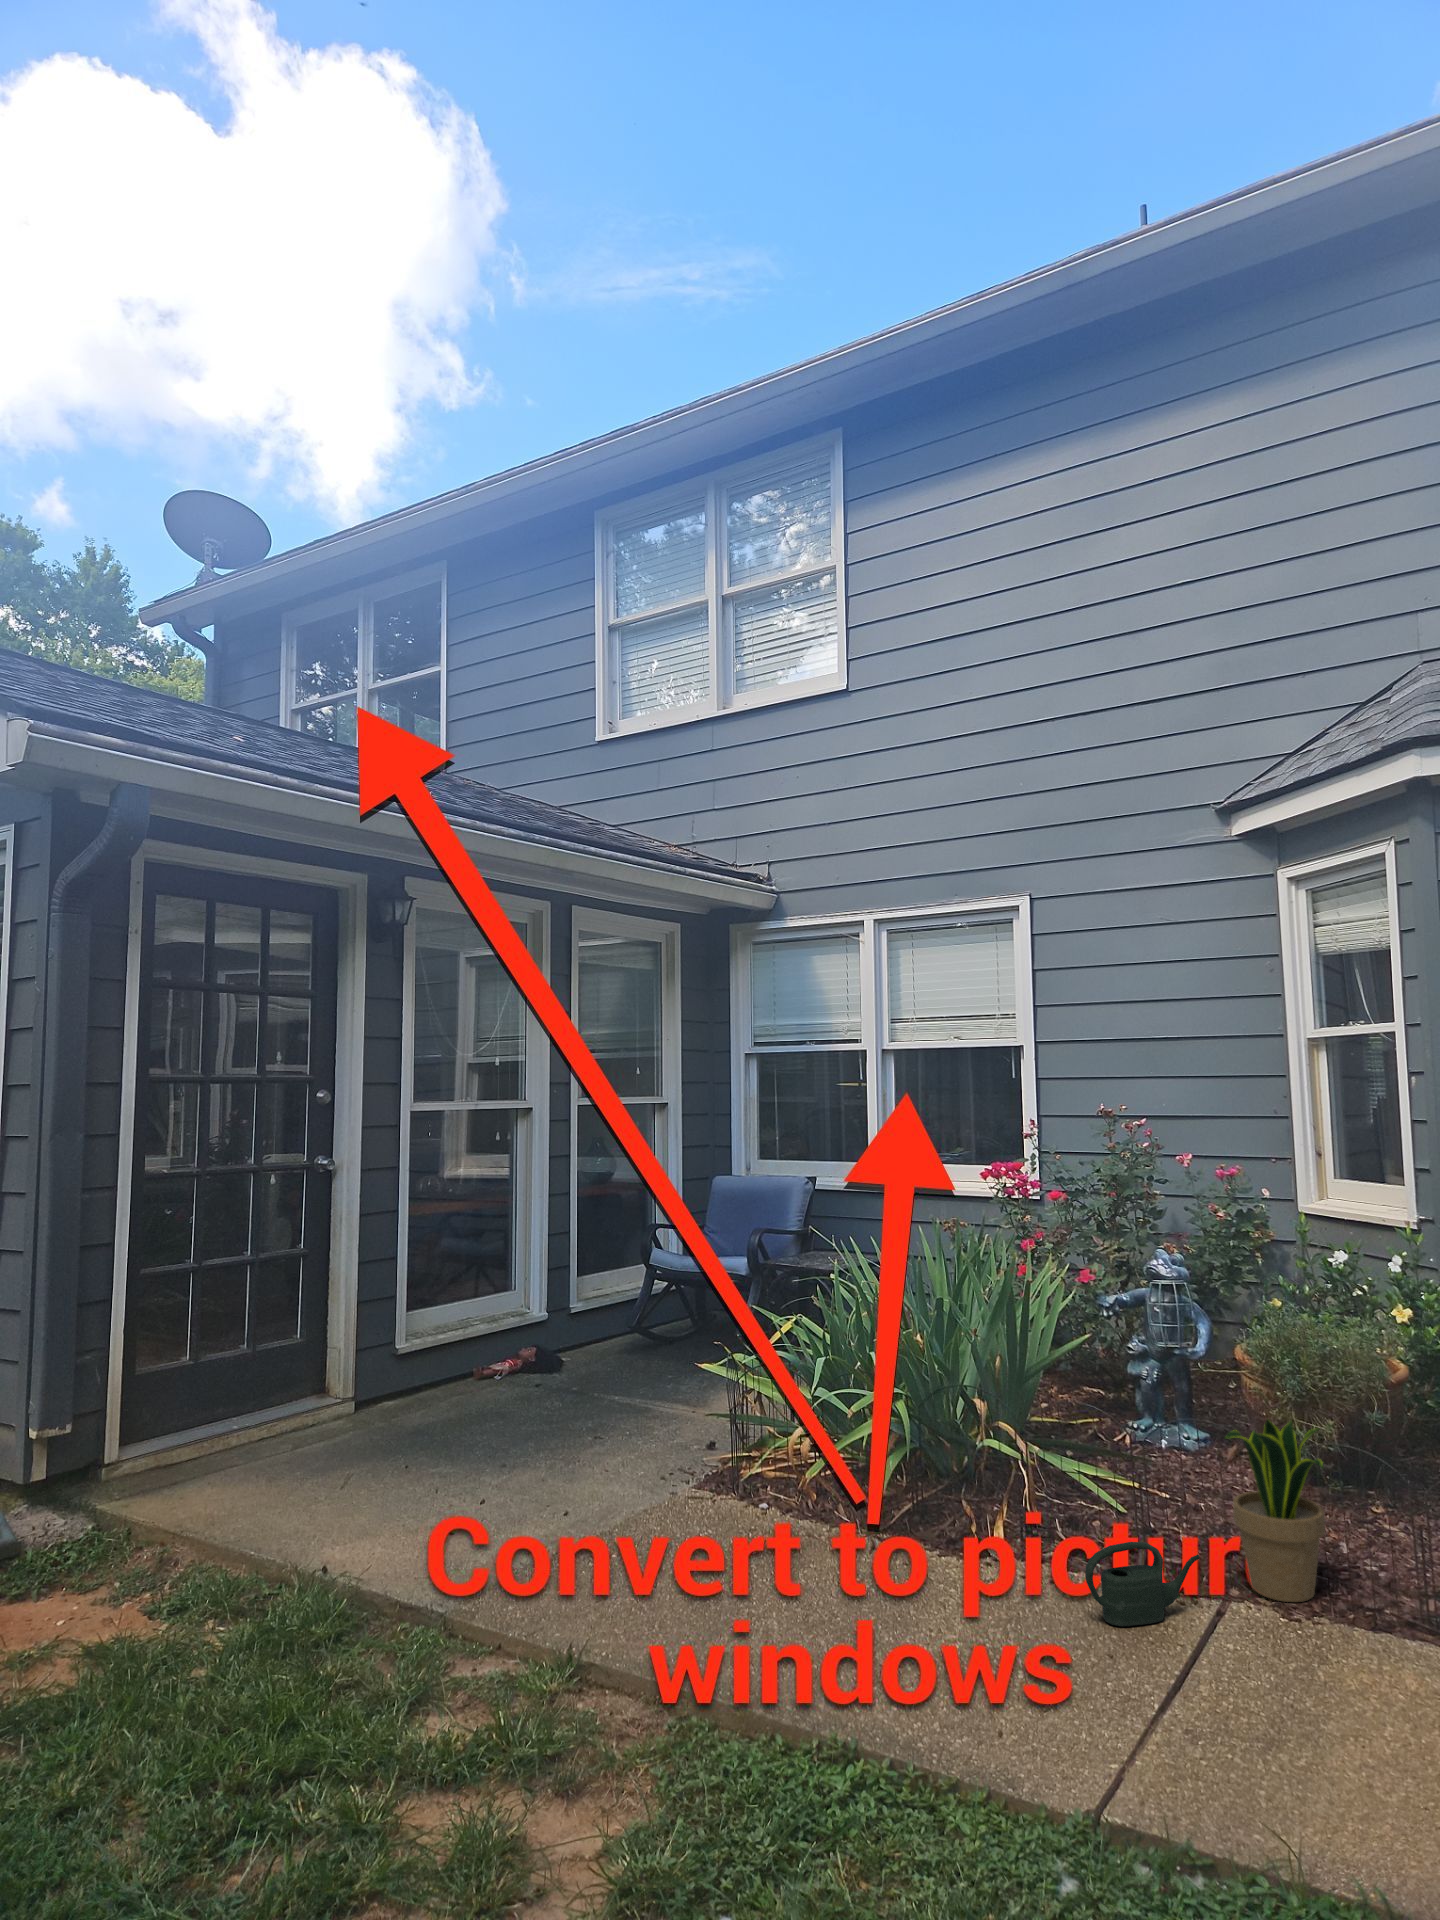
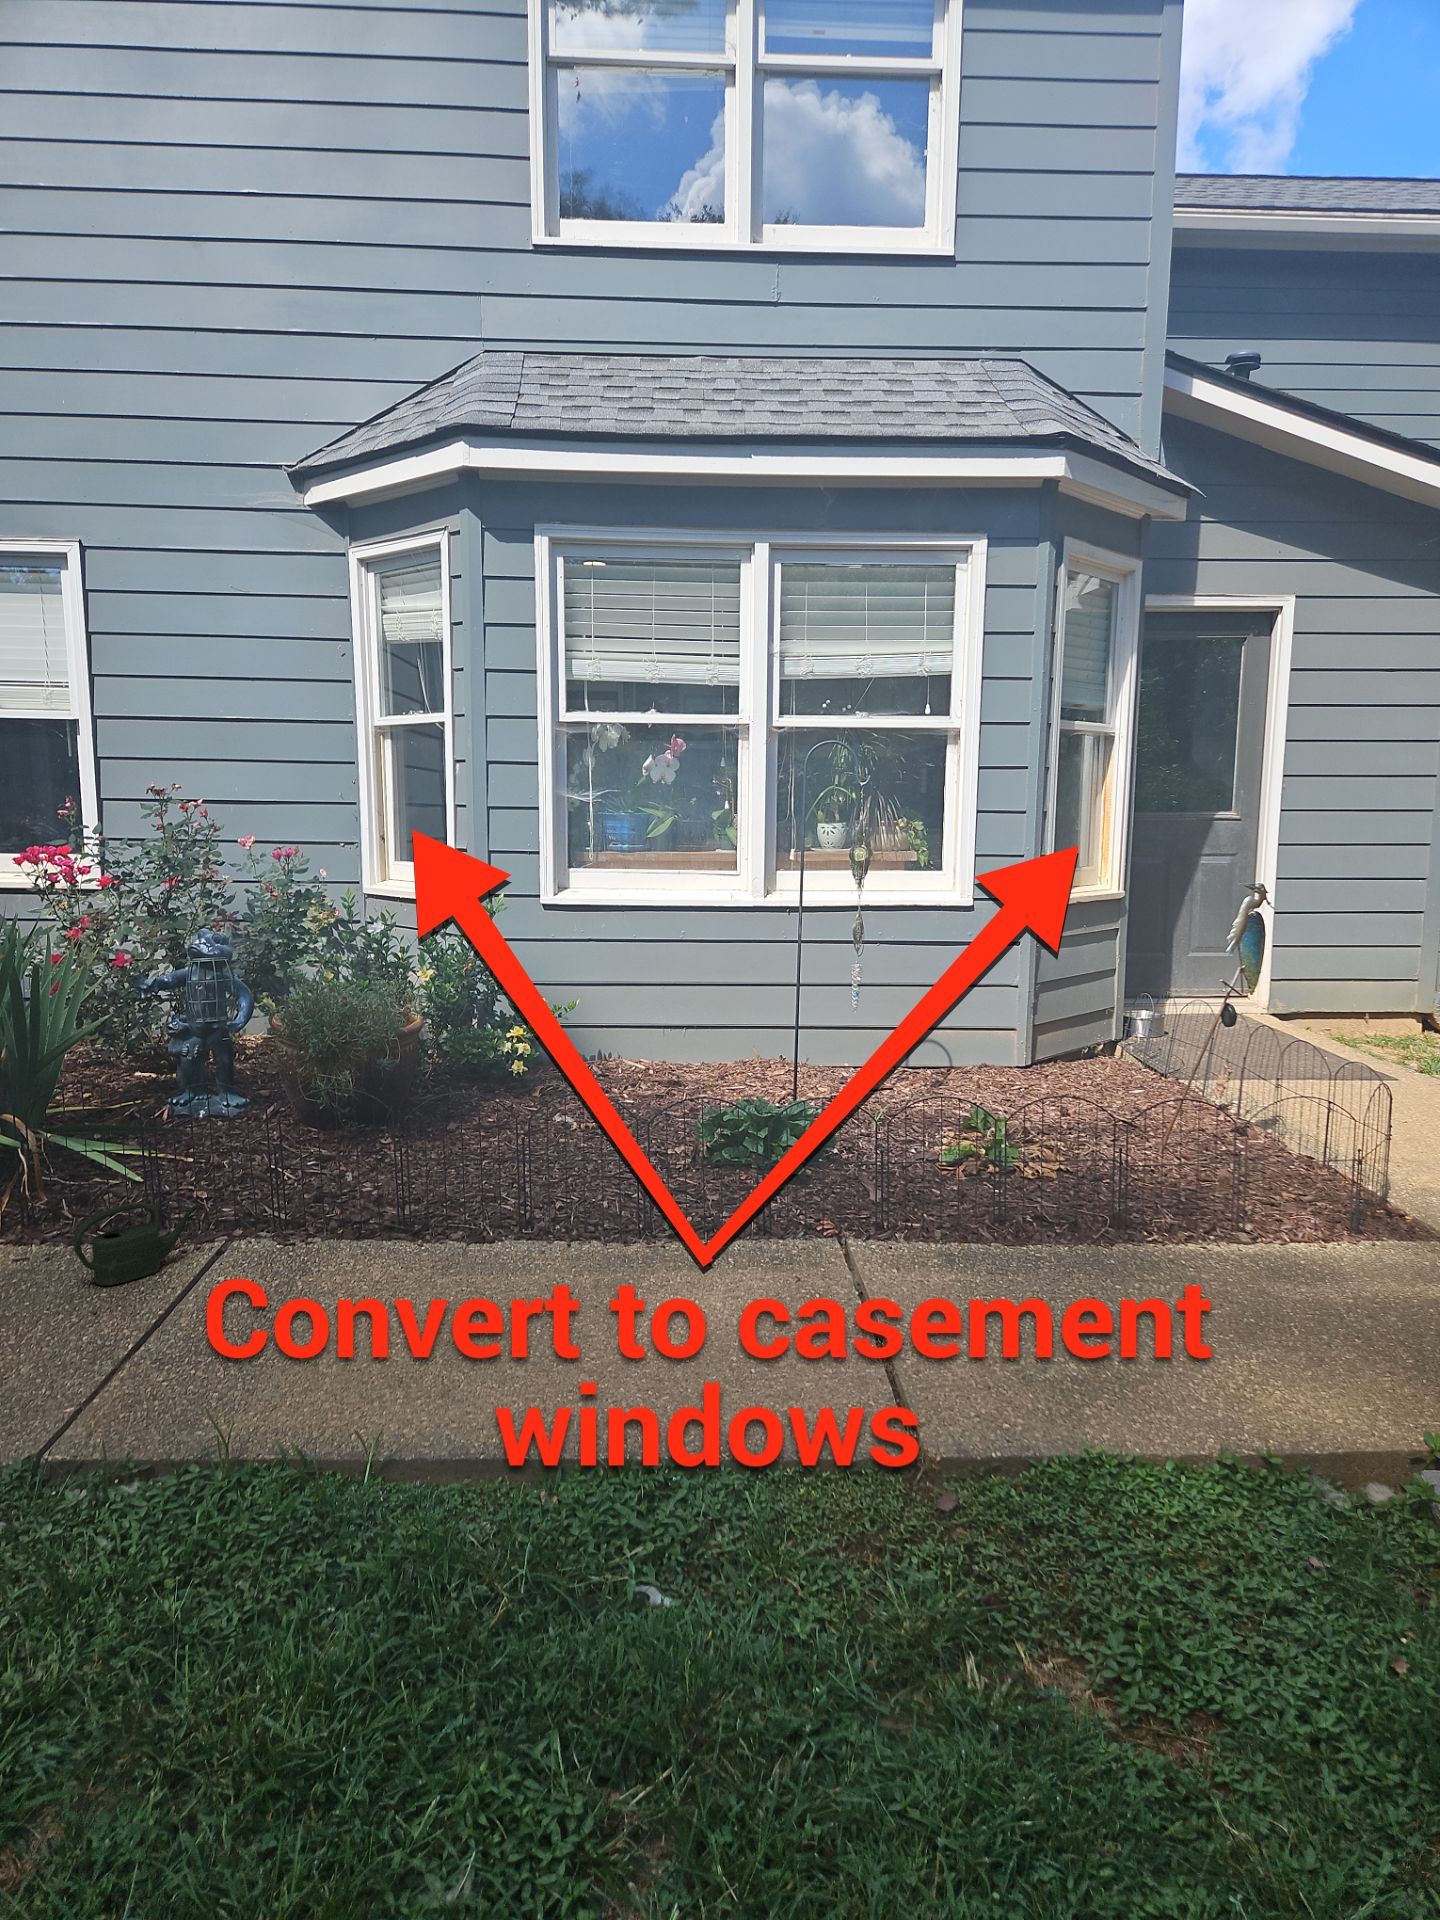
potted plant: present [1225,1419,1325,1602] -> none [228,1070,325,1232]

